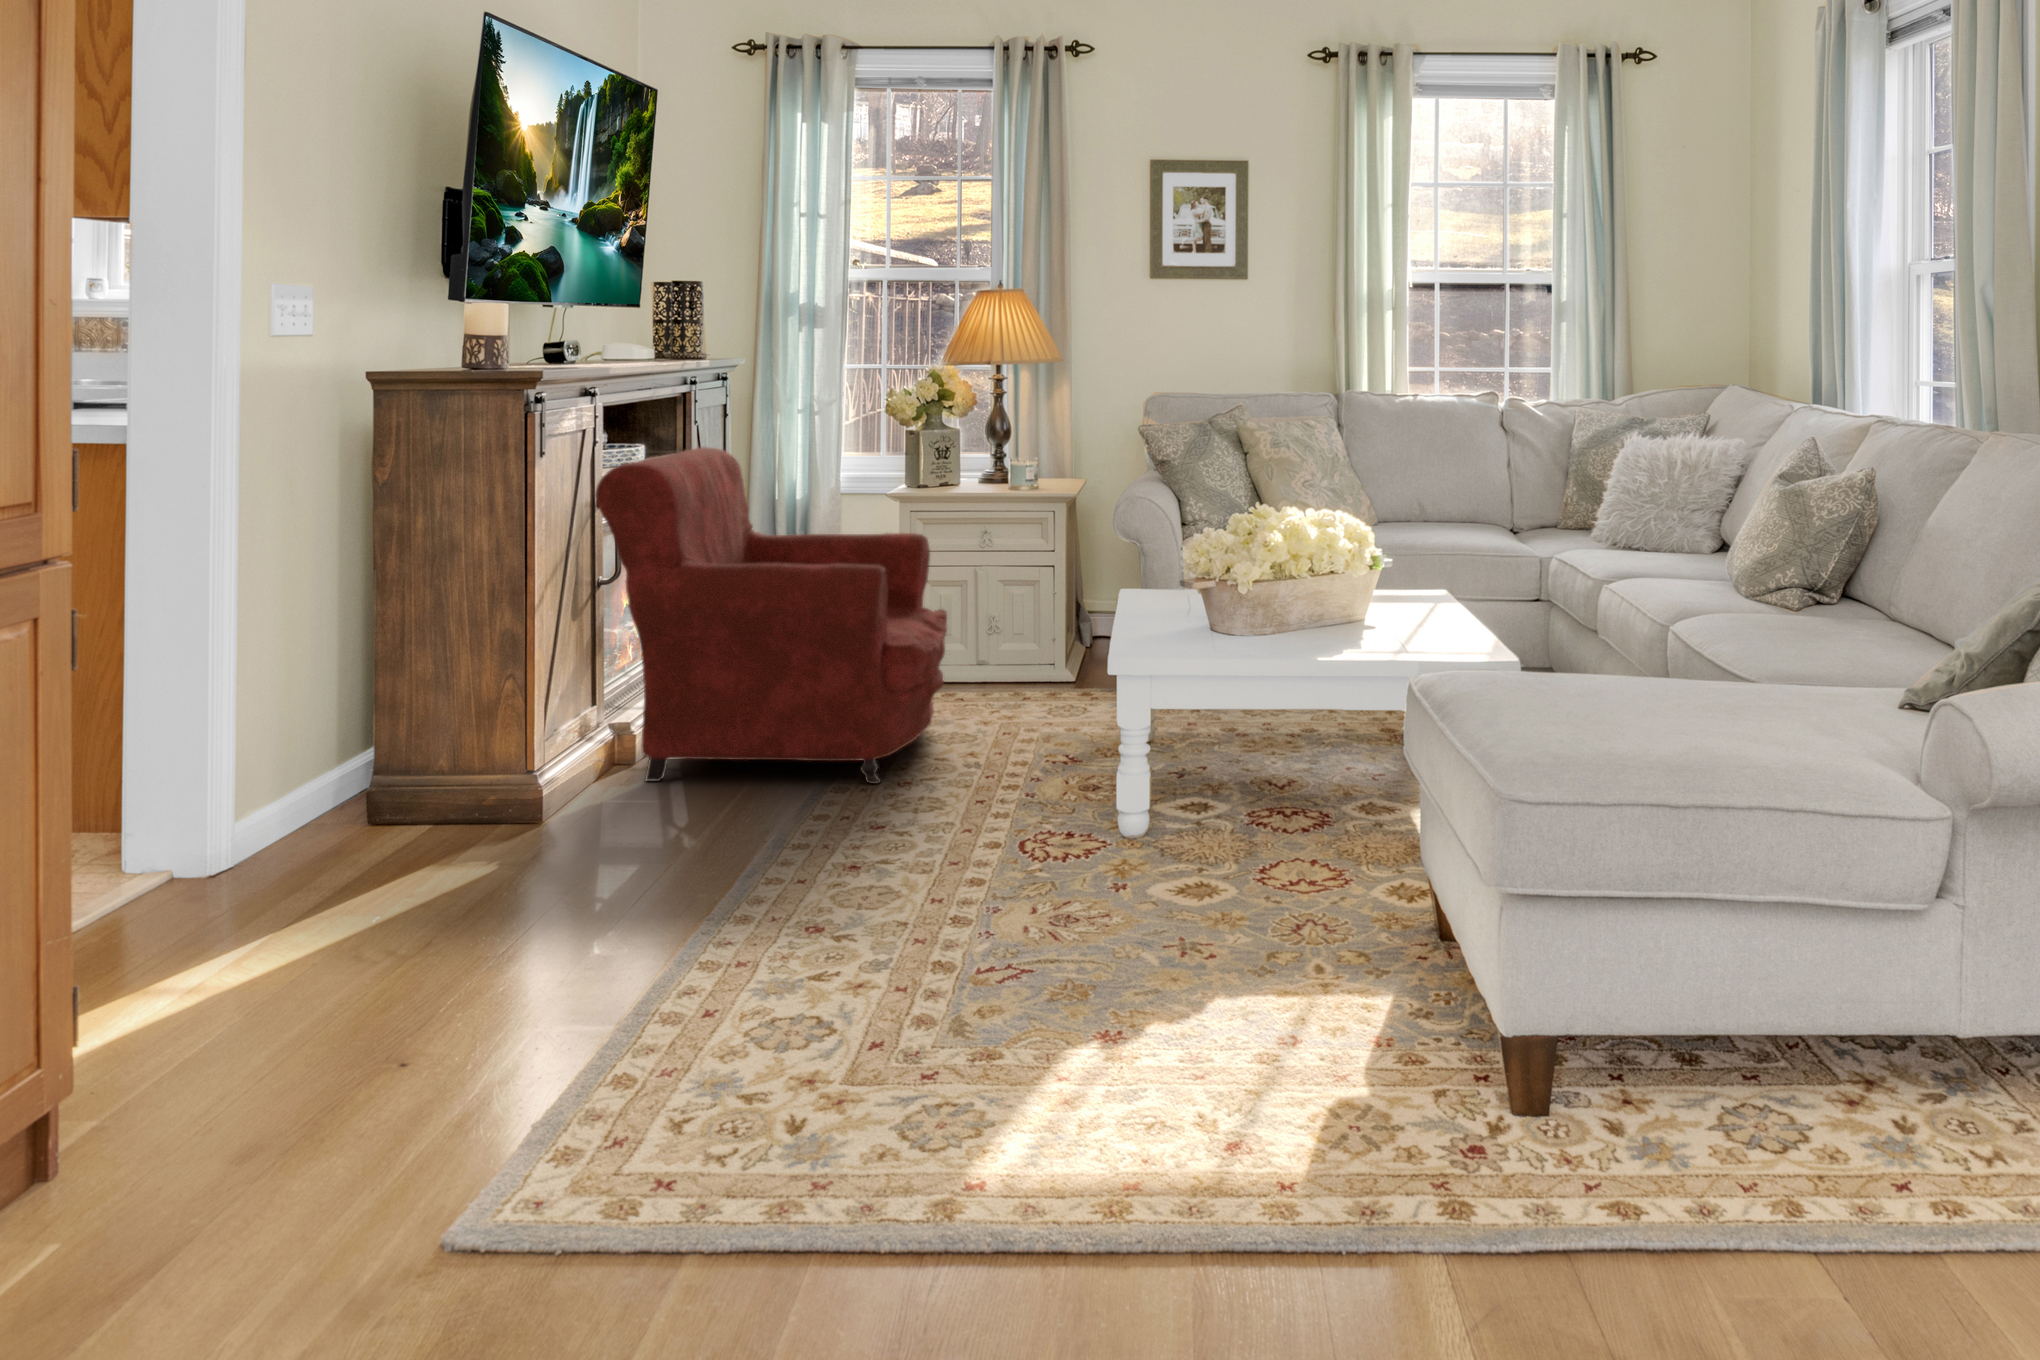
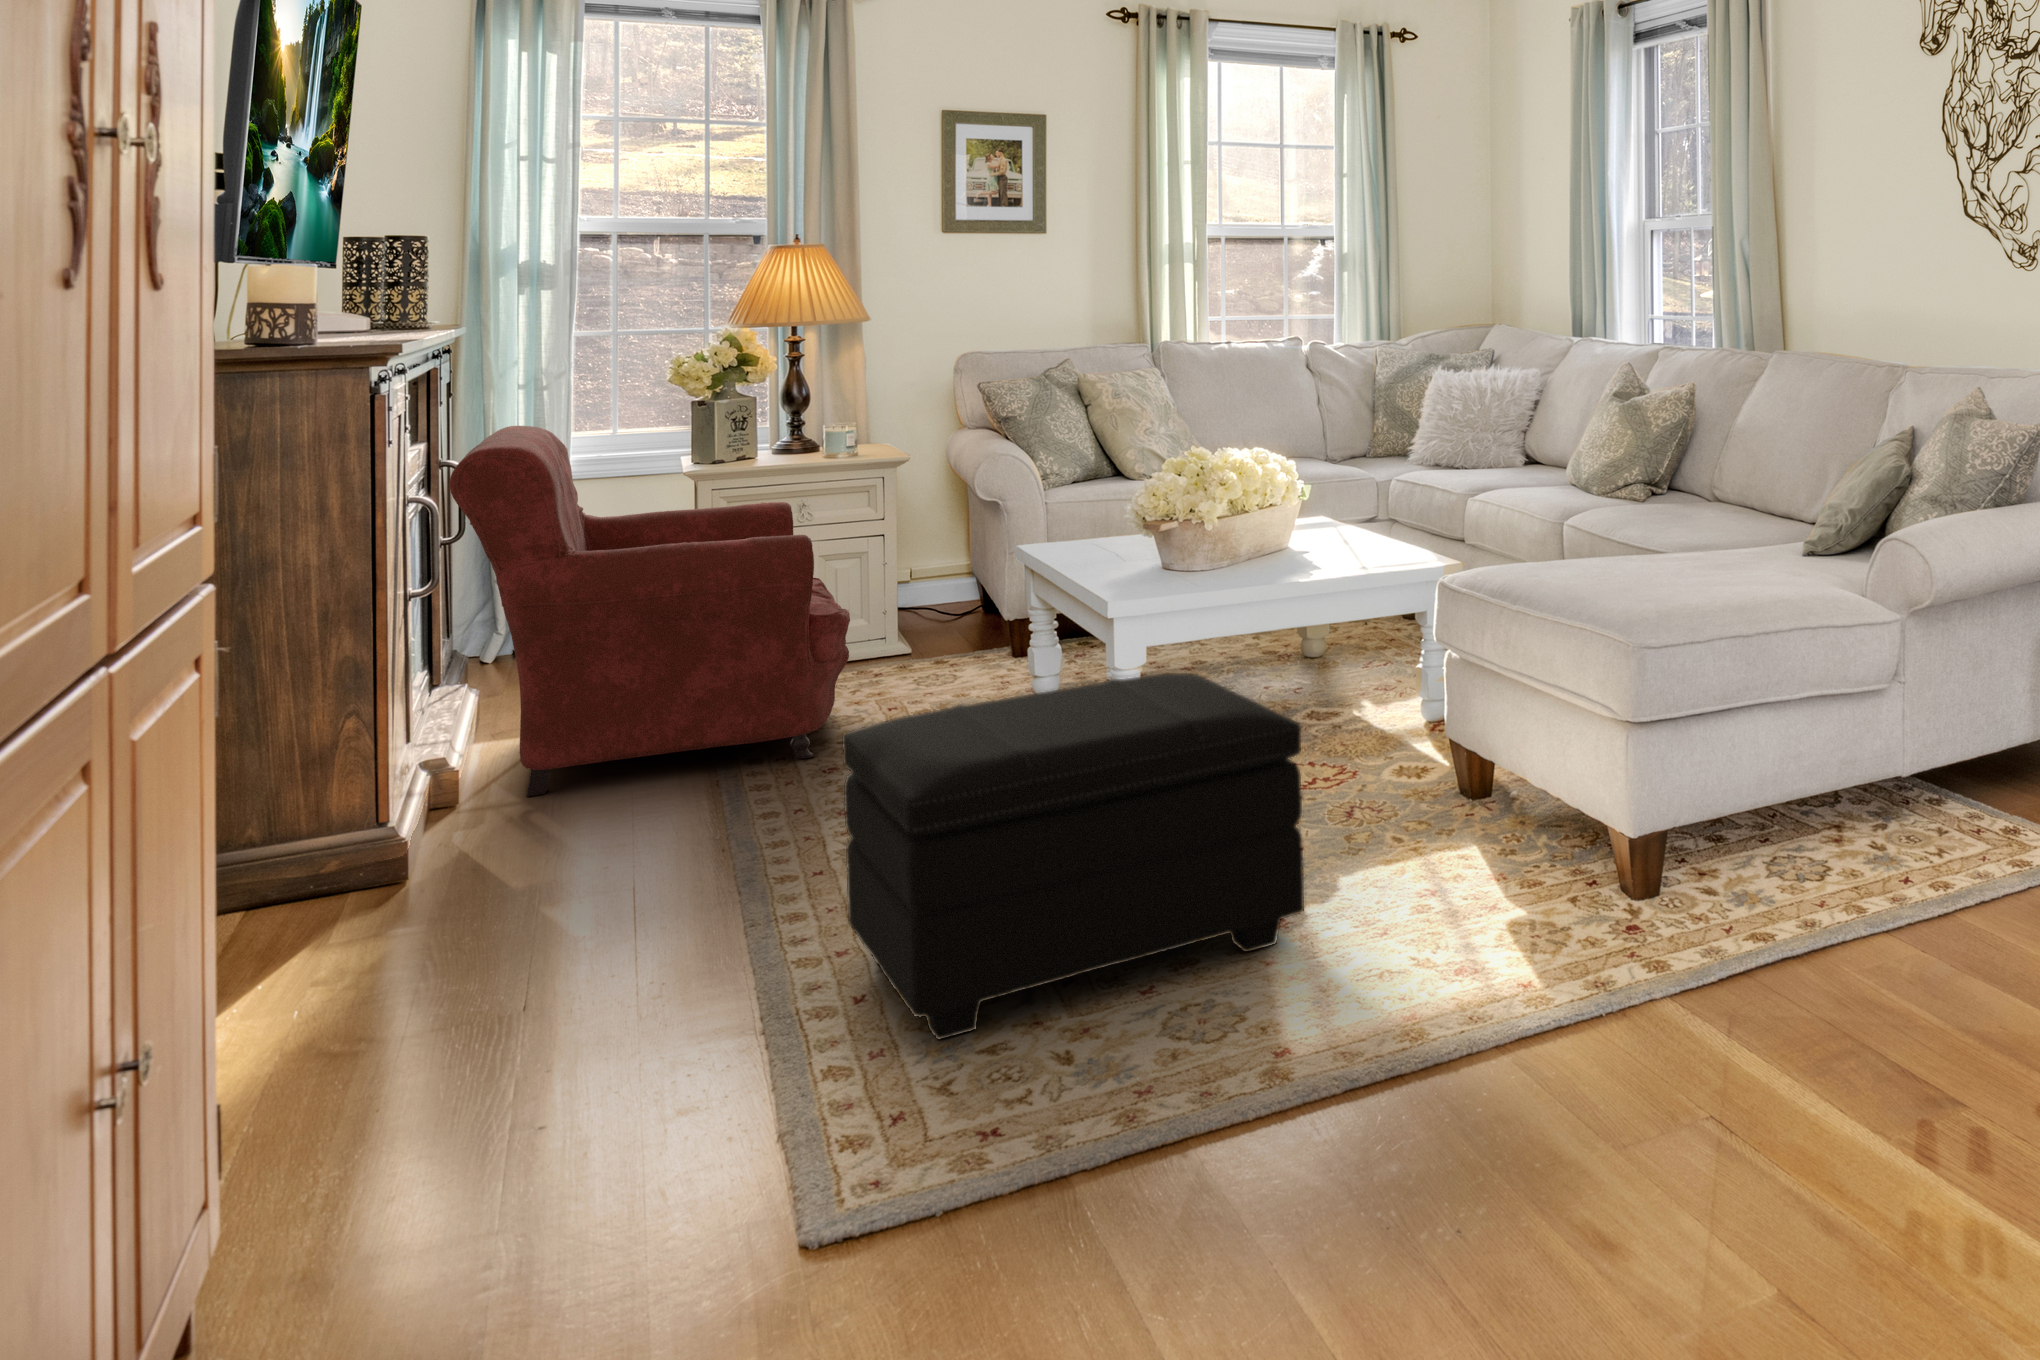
footstool: none [671,748,1111,1088] -> present [842,673,1304,1039]

